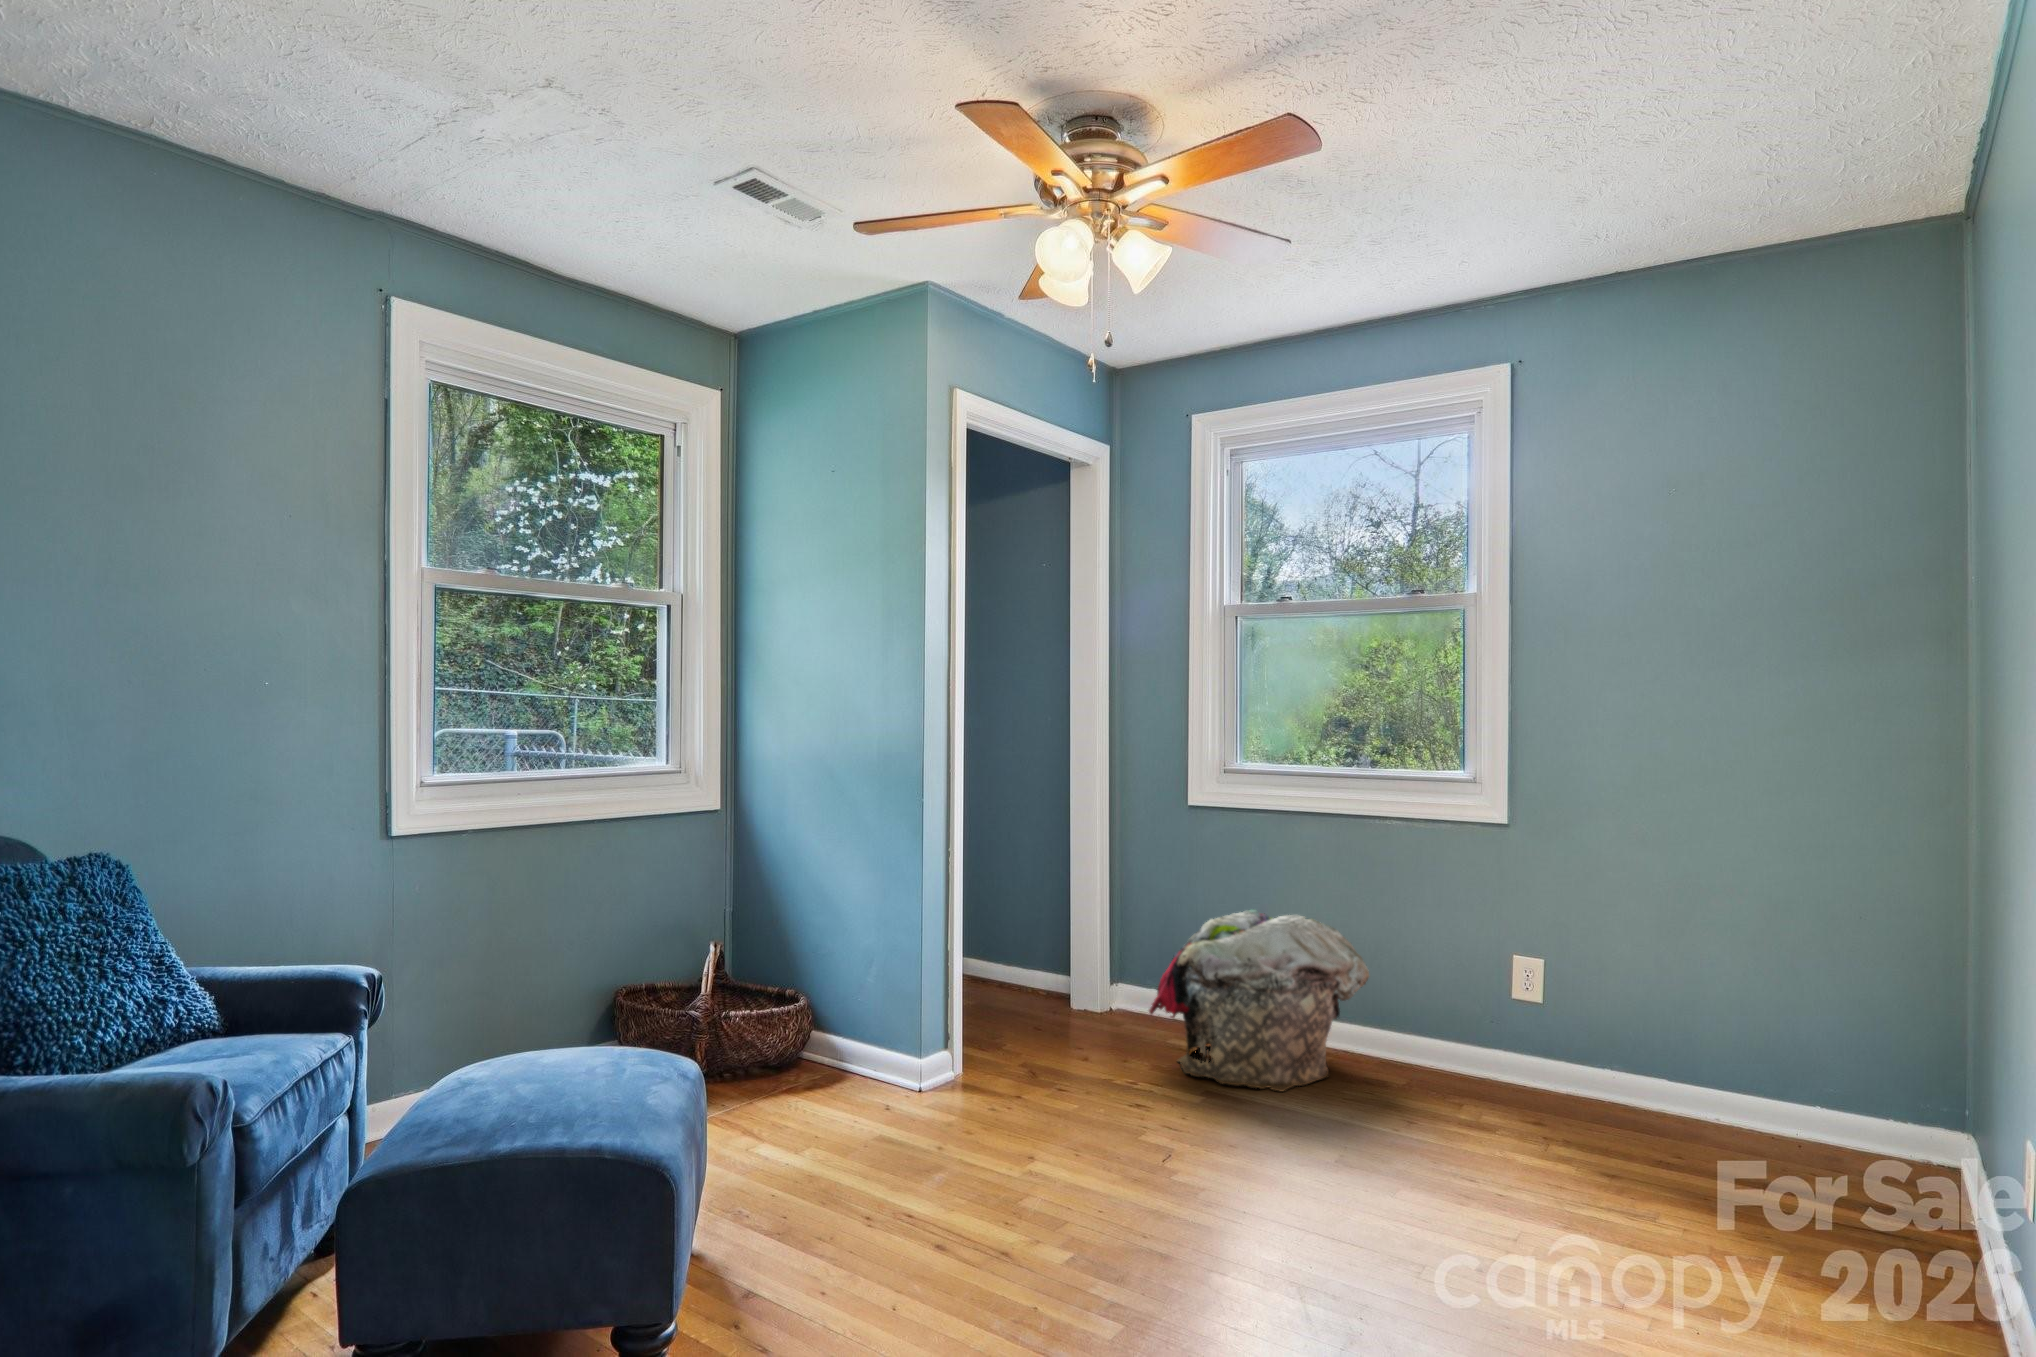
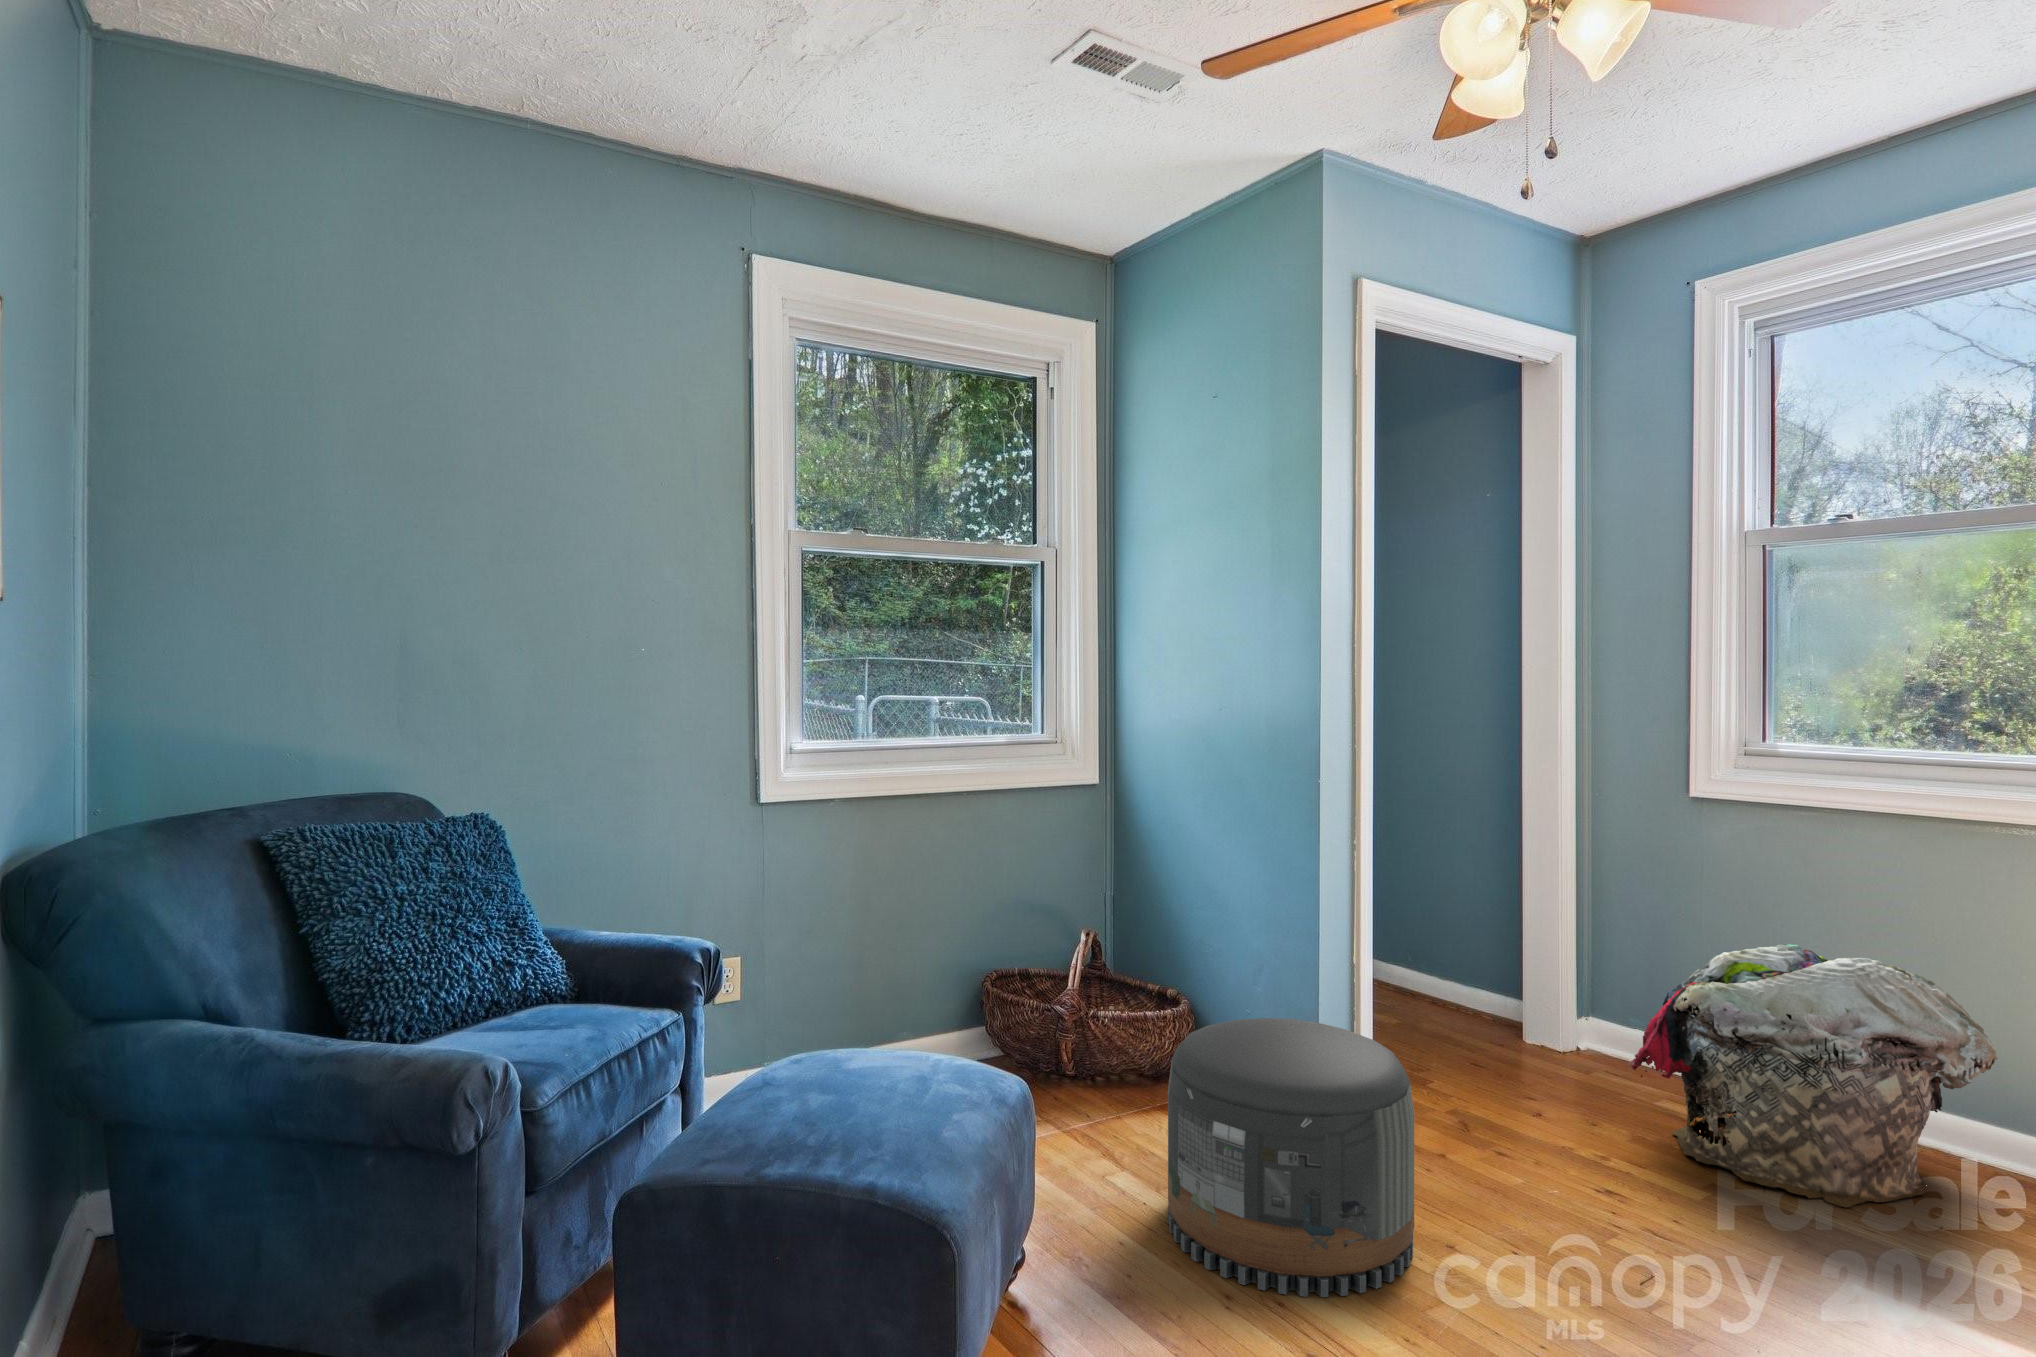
pouf: none [806,996,1000,1205] -> present [1168,1018,1414,1297]

